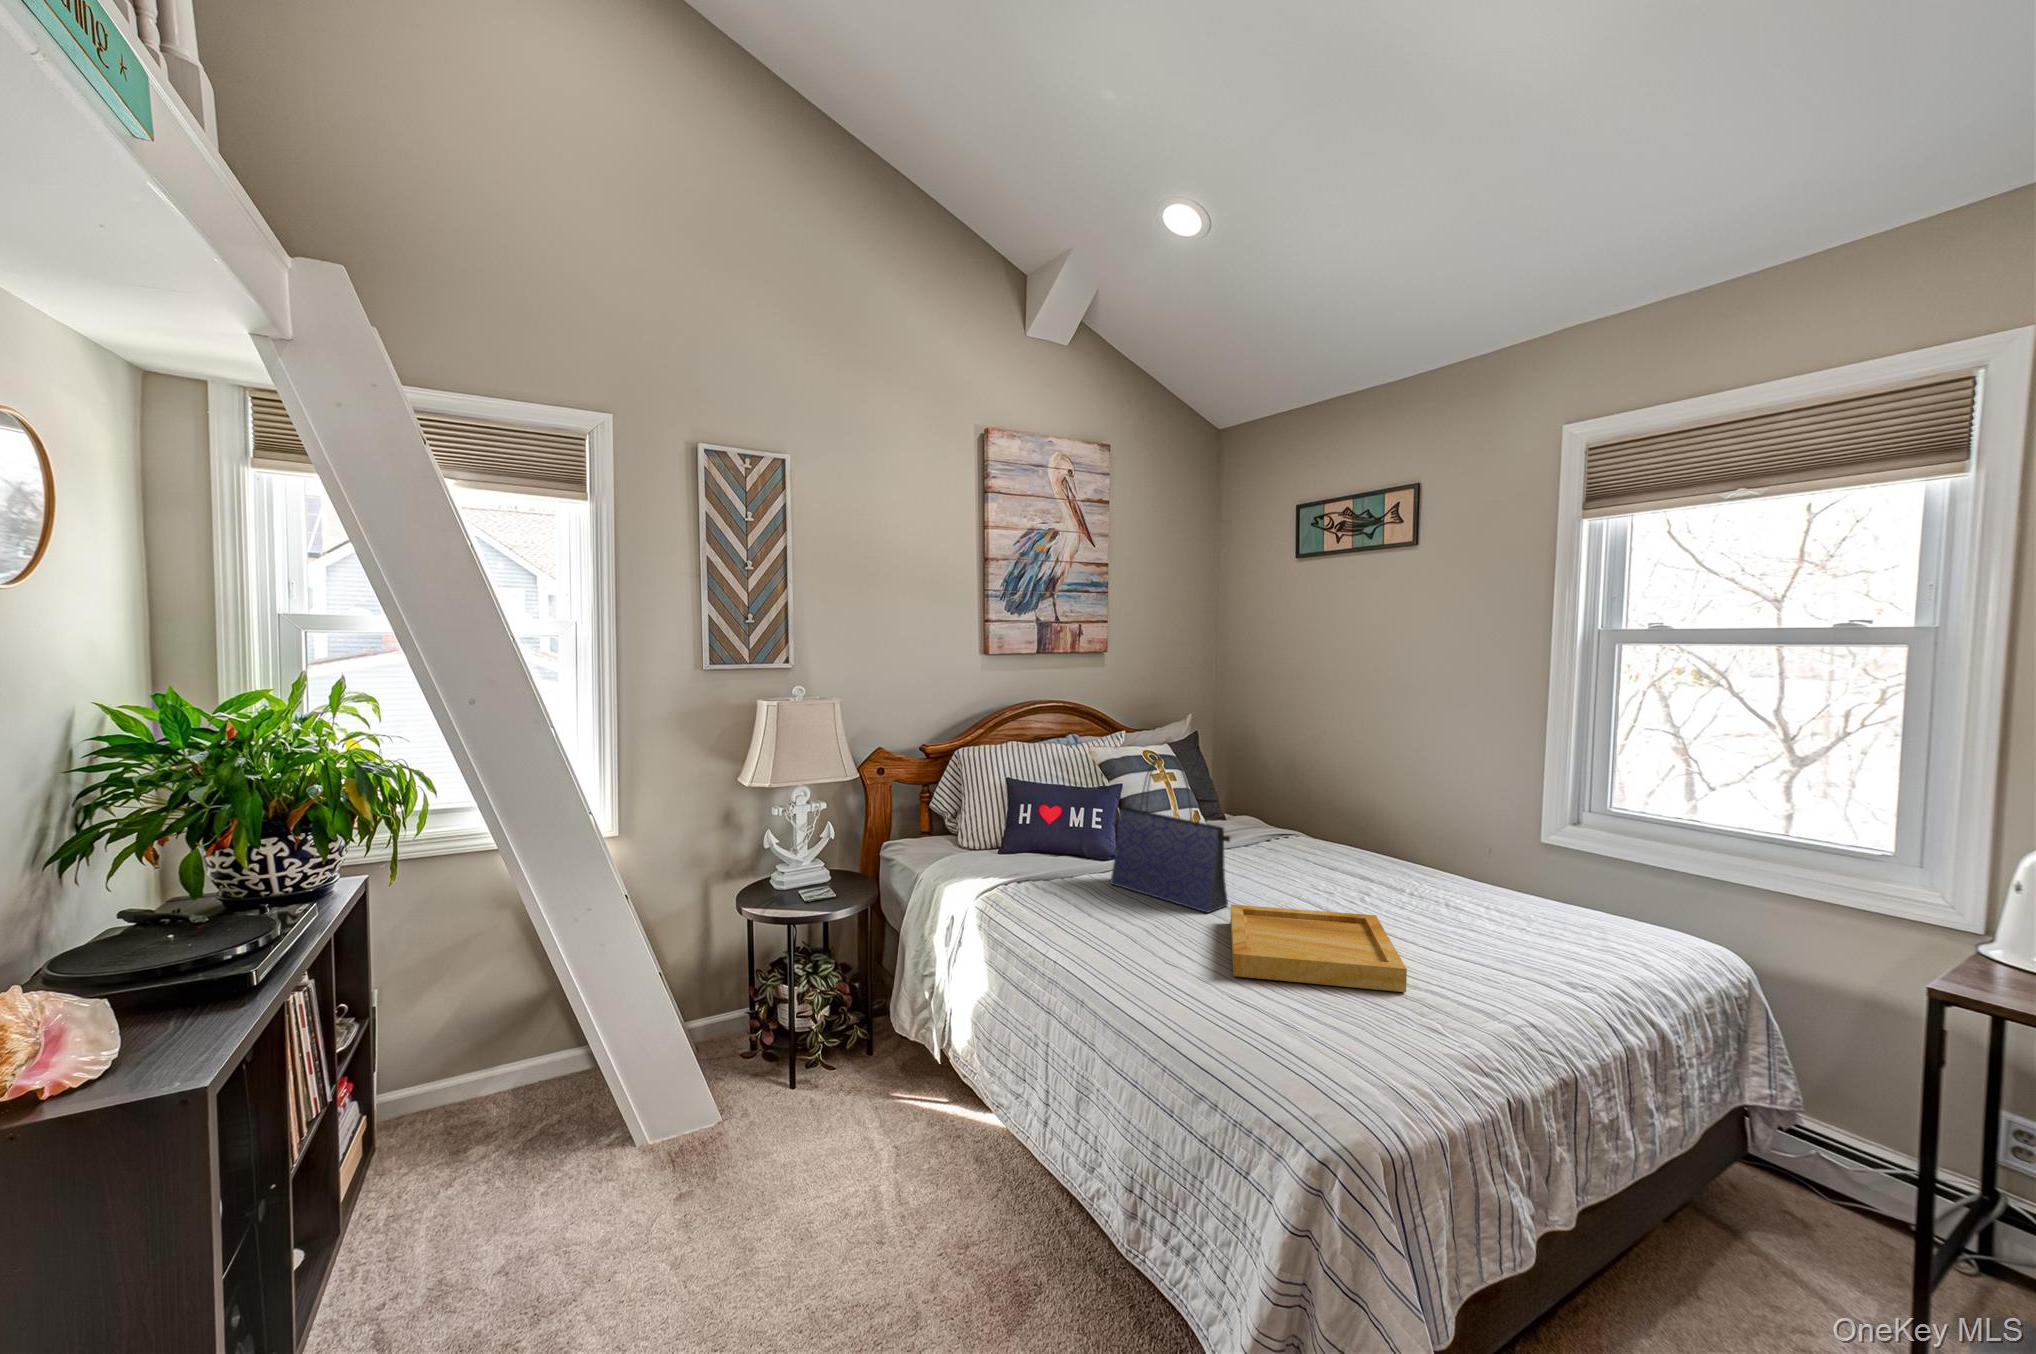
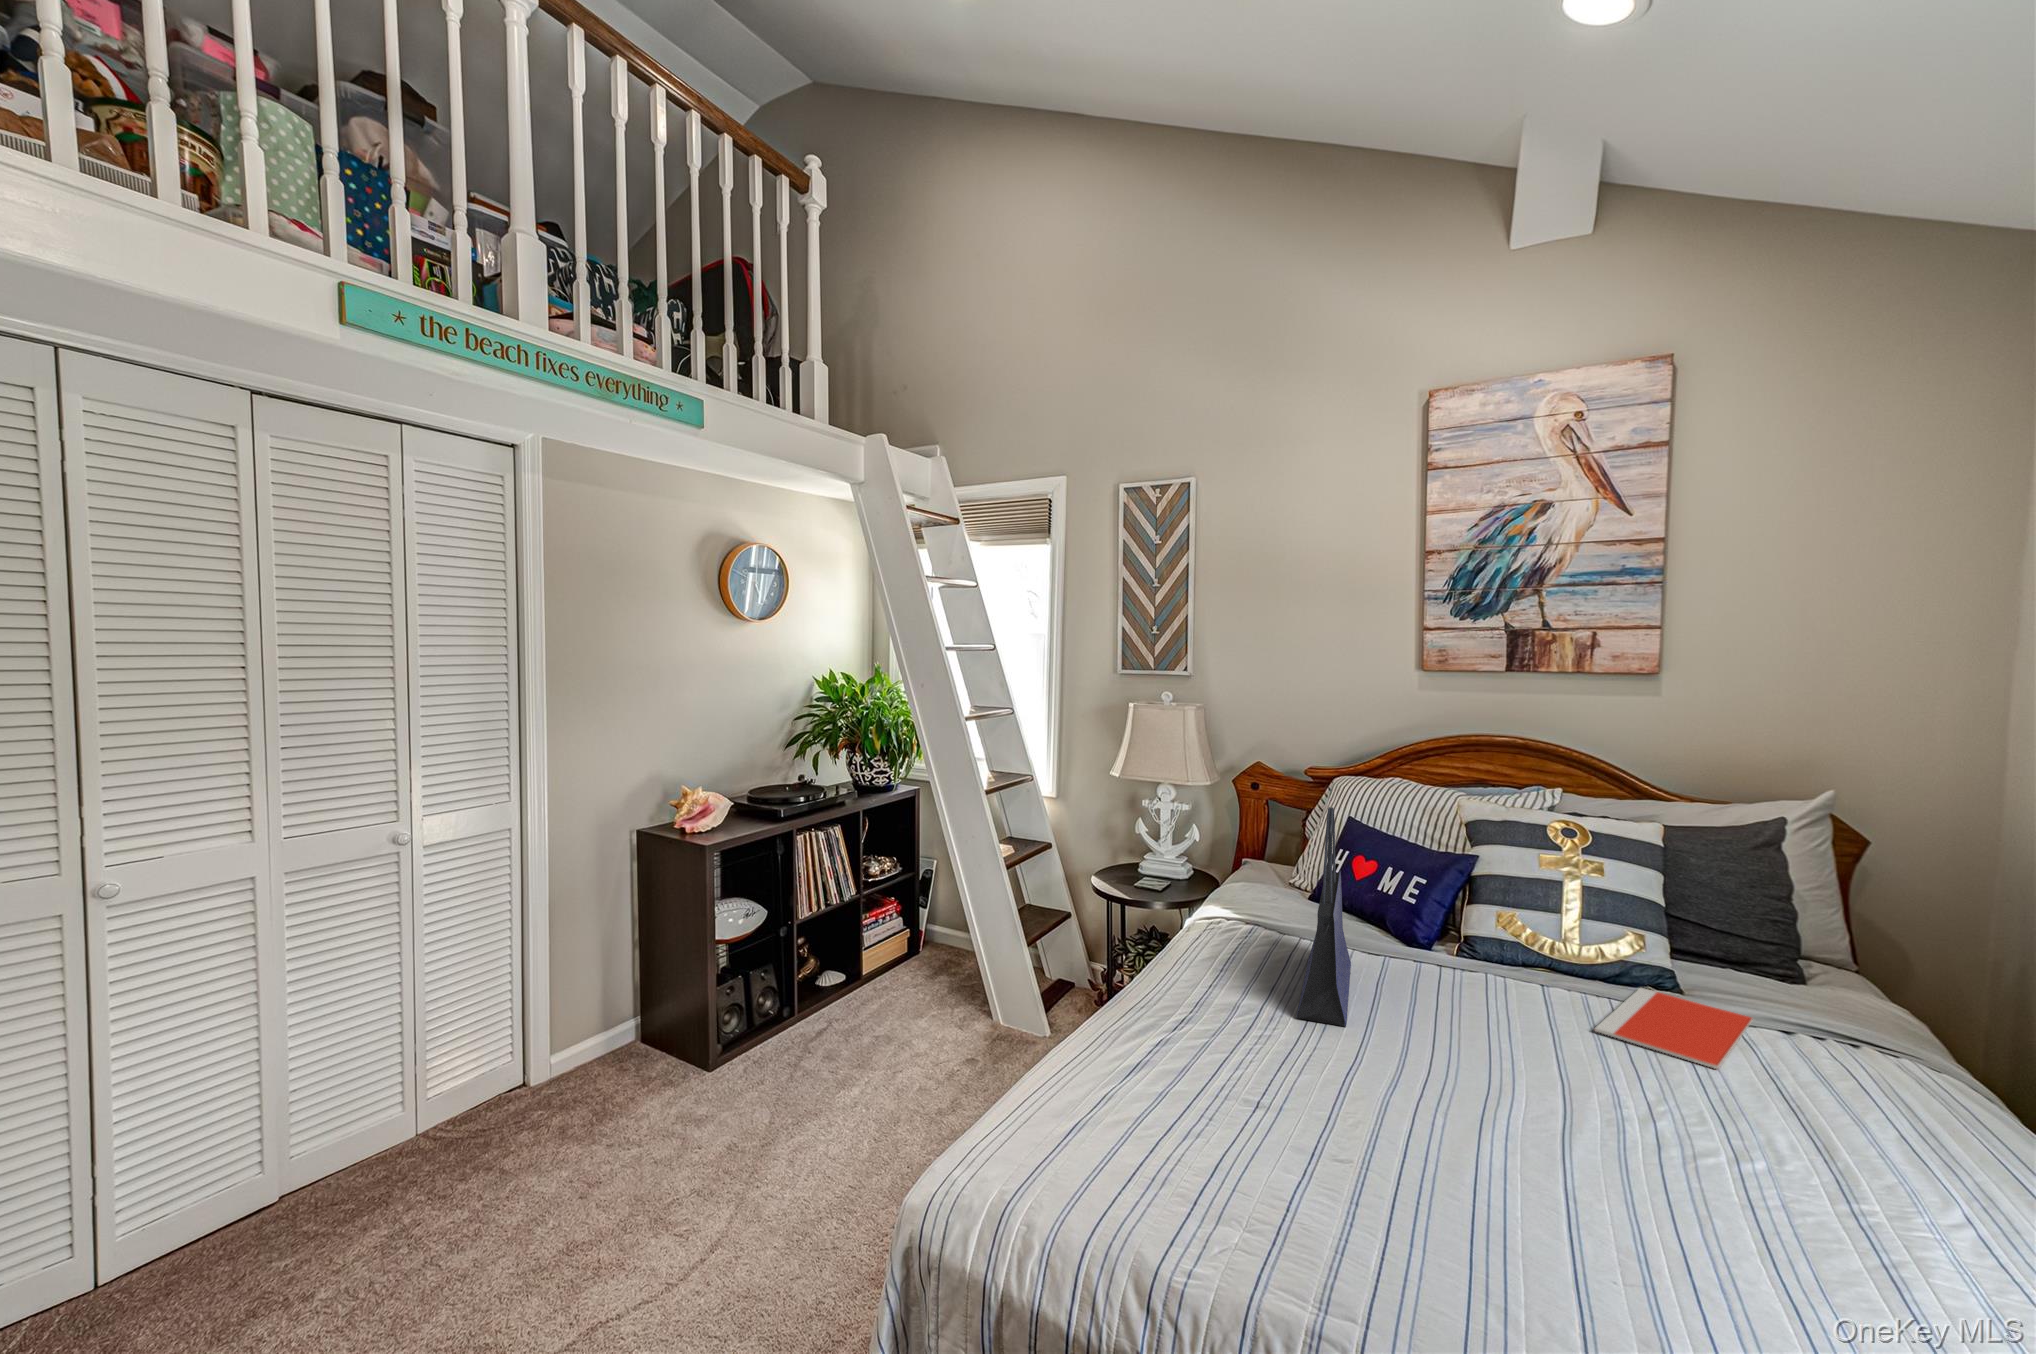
notebook: none [1223,836,1319,863] -> present [1595,988,1753,1069]
tray: present [1230,904,1407,992] -> none [1113,1011,1406,1172]

